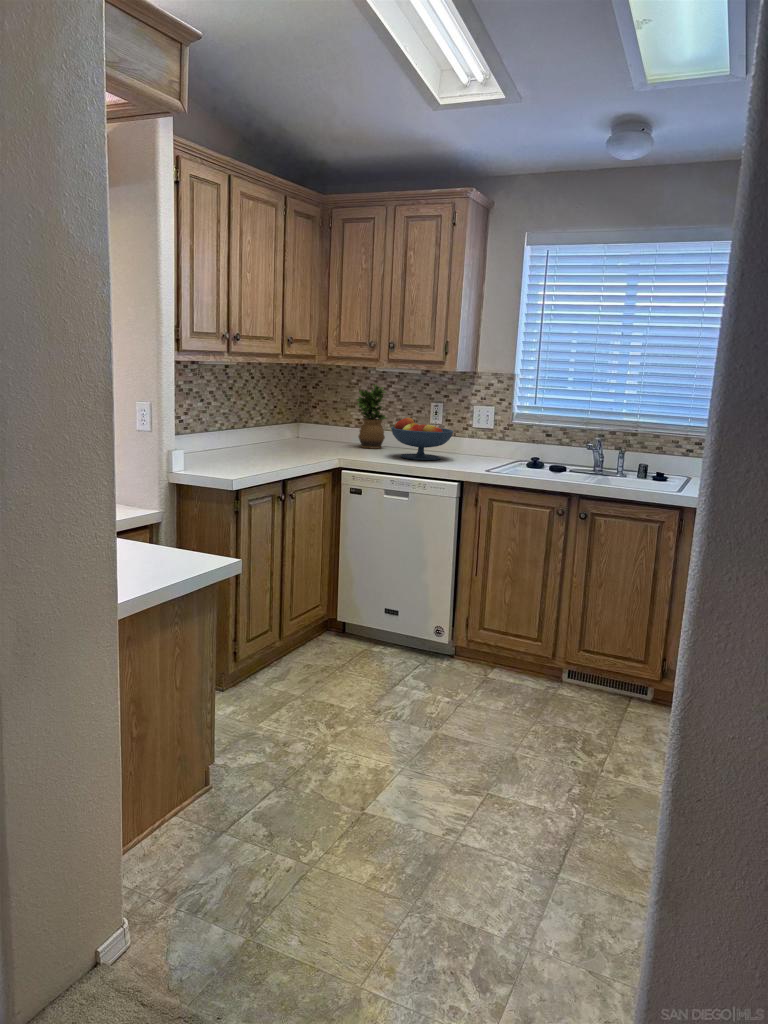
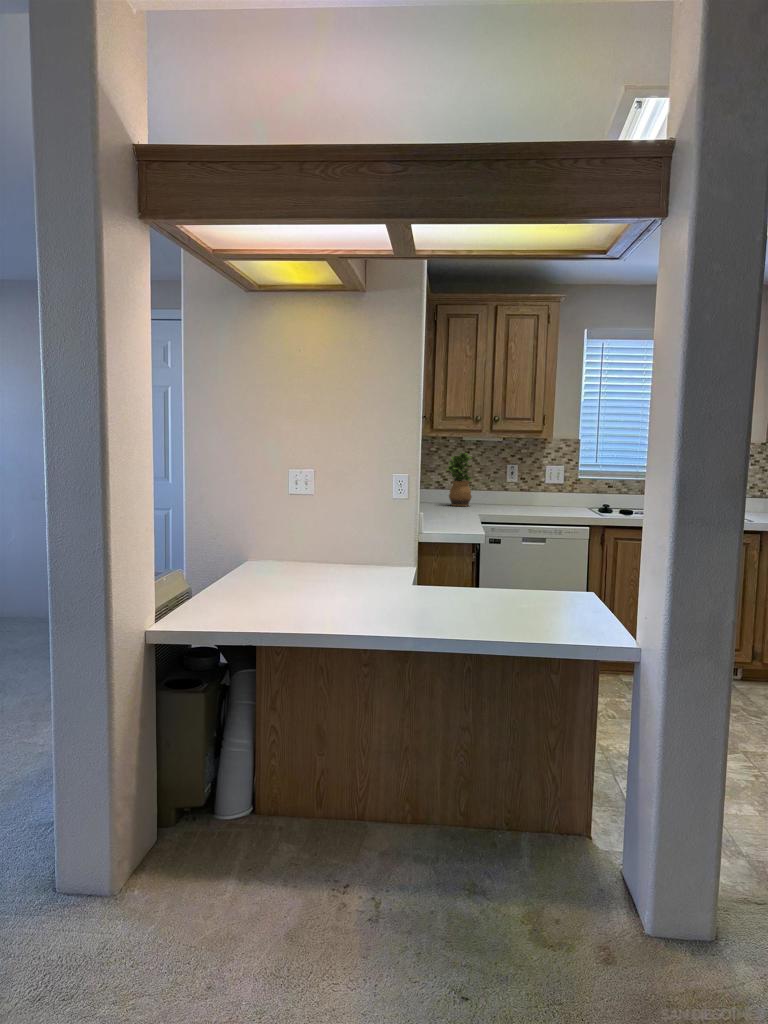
fruit bowl: present [391,418,453,460] -> none [499,477,552,512]

